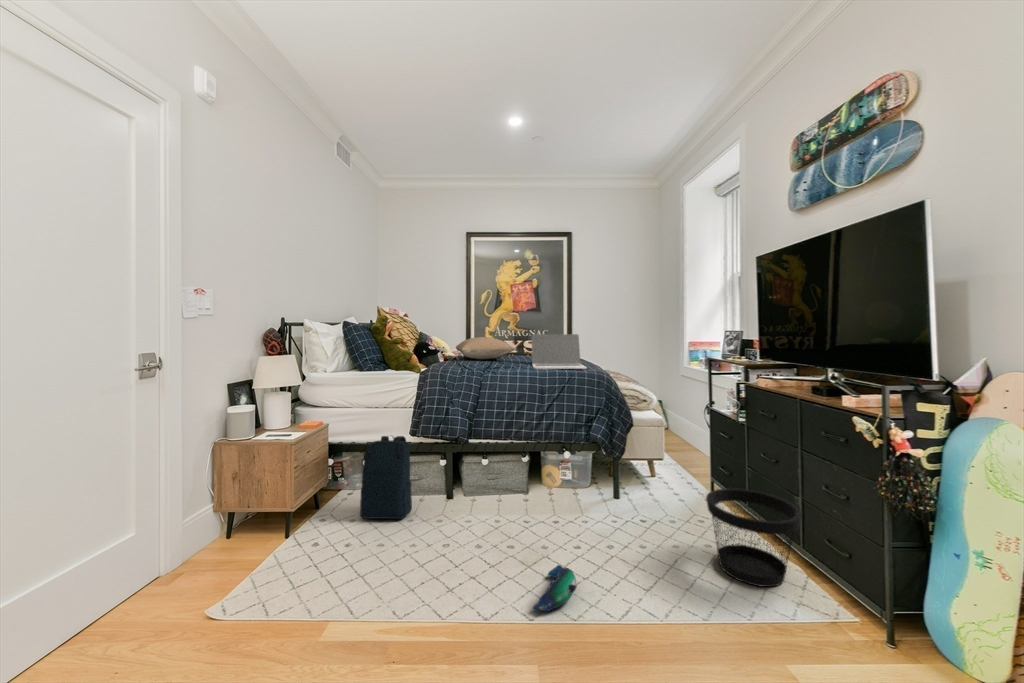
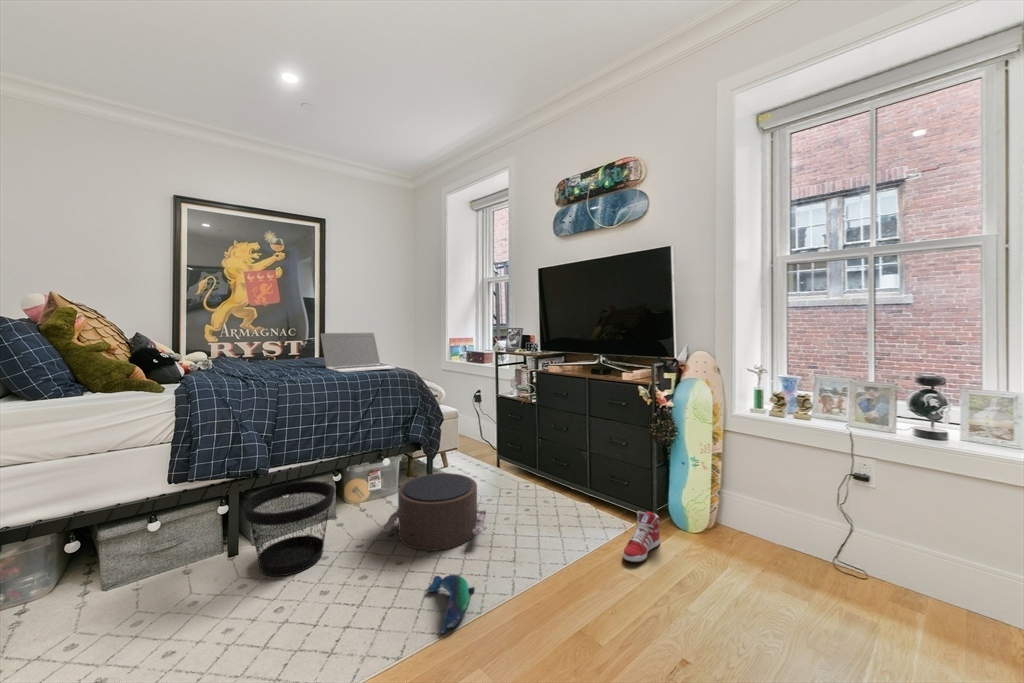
pillow: present [456,337,516,359] -> none [198,338,301,366]
backpack: present [360,436,412,519] -> none [82,488,183,638]
pouf: none [543,475,648,550] -> present [382,473,486,551]
wastebasket: present [706,488,802,587] -> present [243,481,335,576]
sneaker: none [788,590,876,657] -> present [623,511,660,562]

